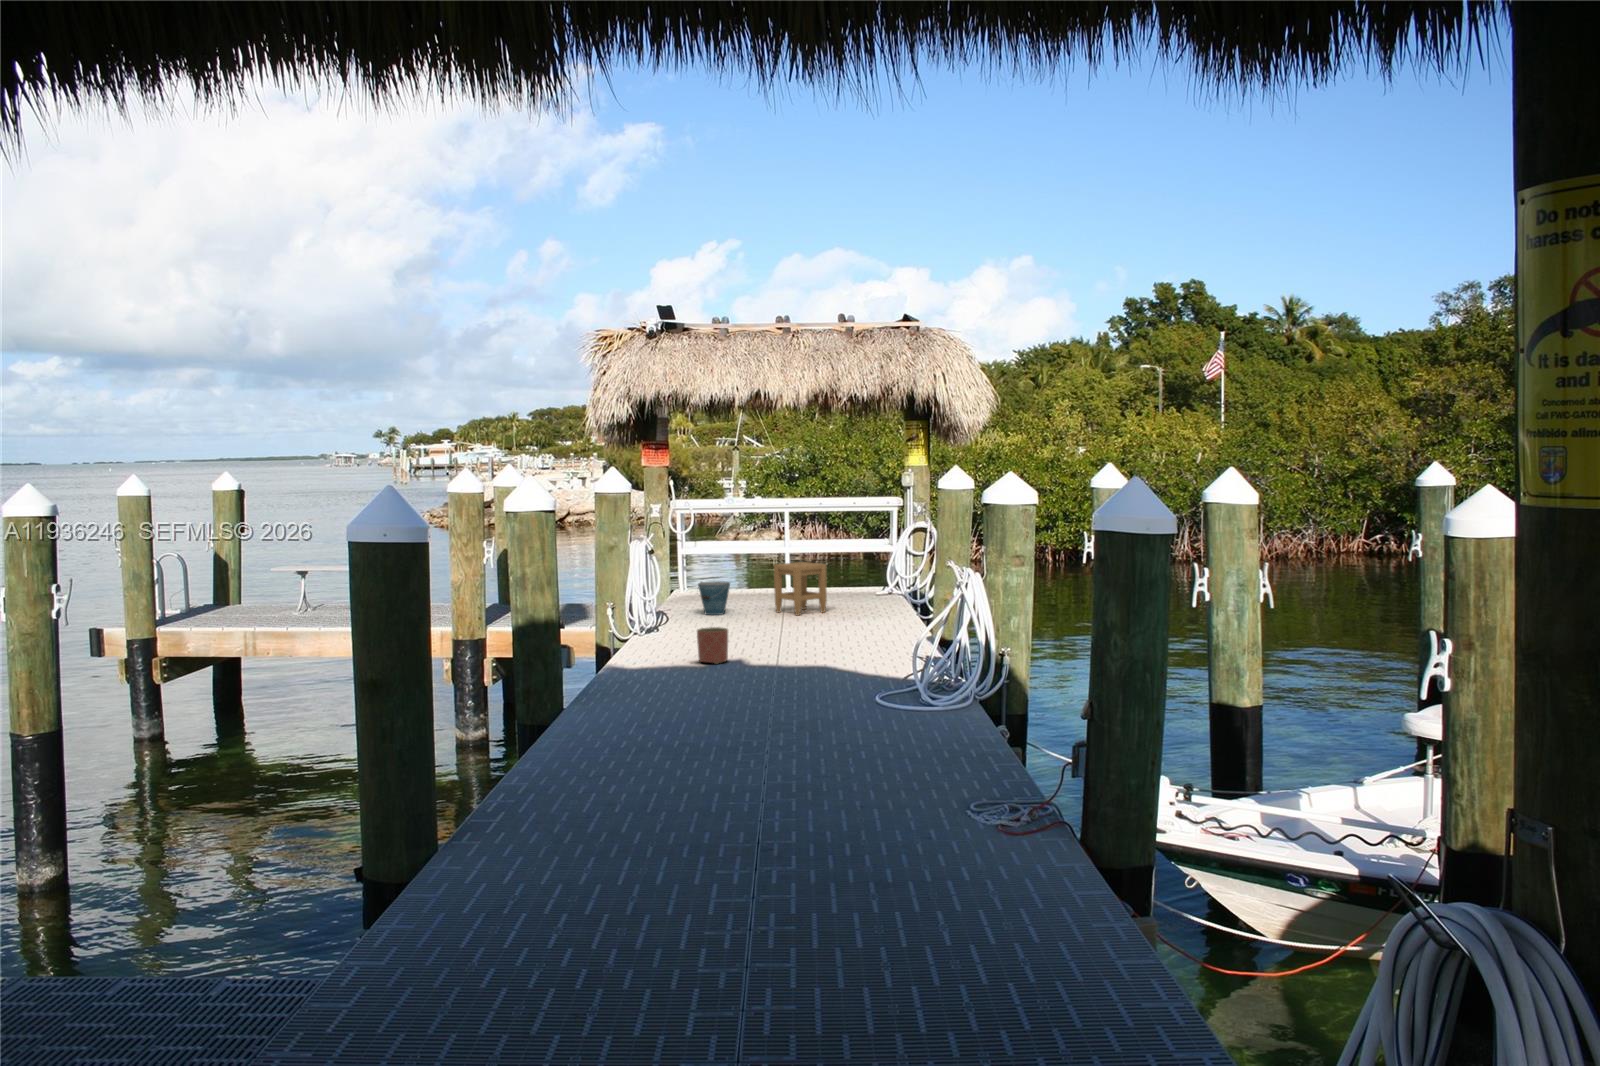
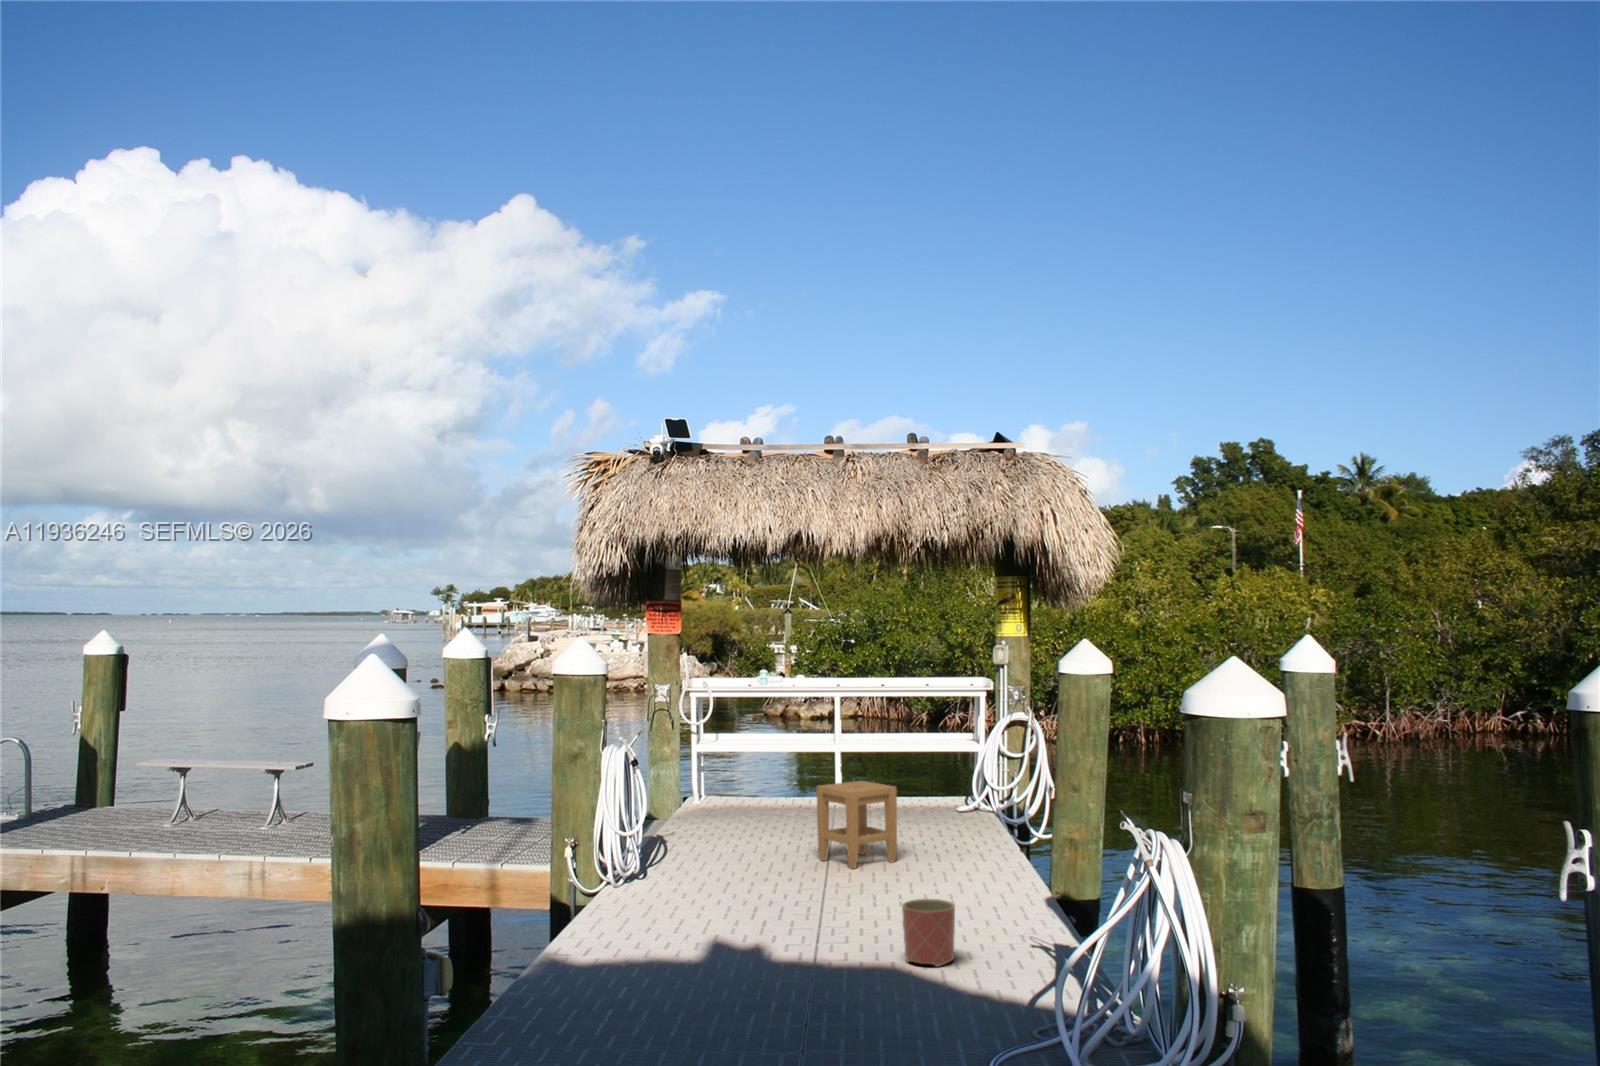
bucket: present [698,581,730,615] -> none [700,810,751,864]
planter: present [697,627,728,664] -> present [902,899,955,967]

